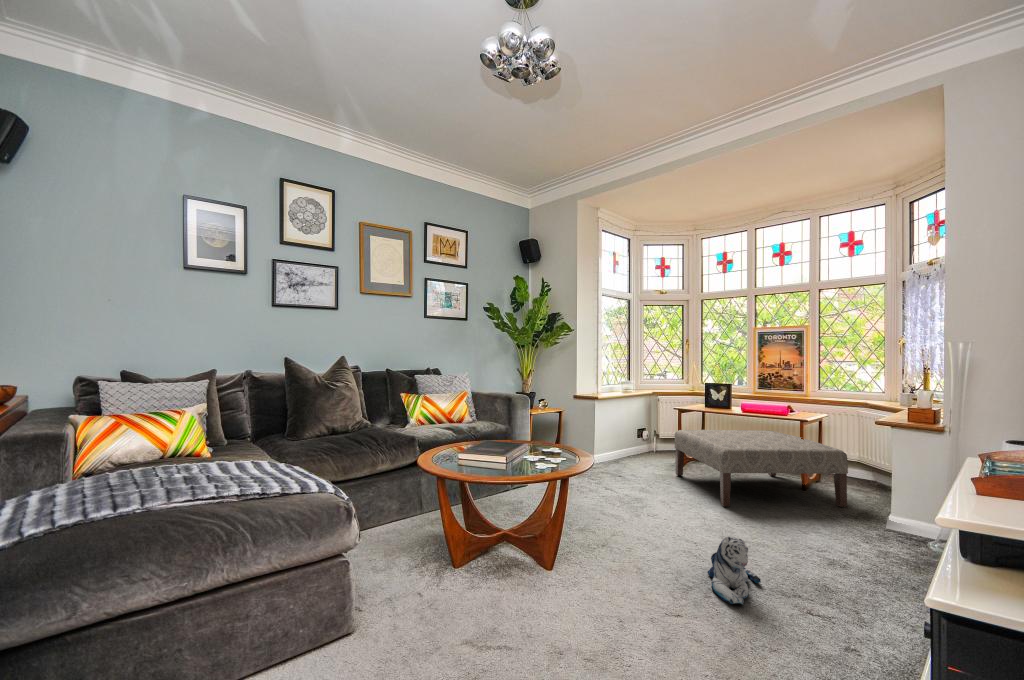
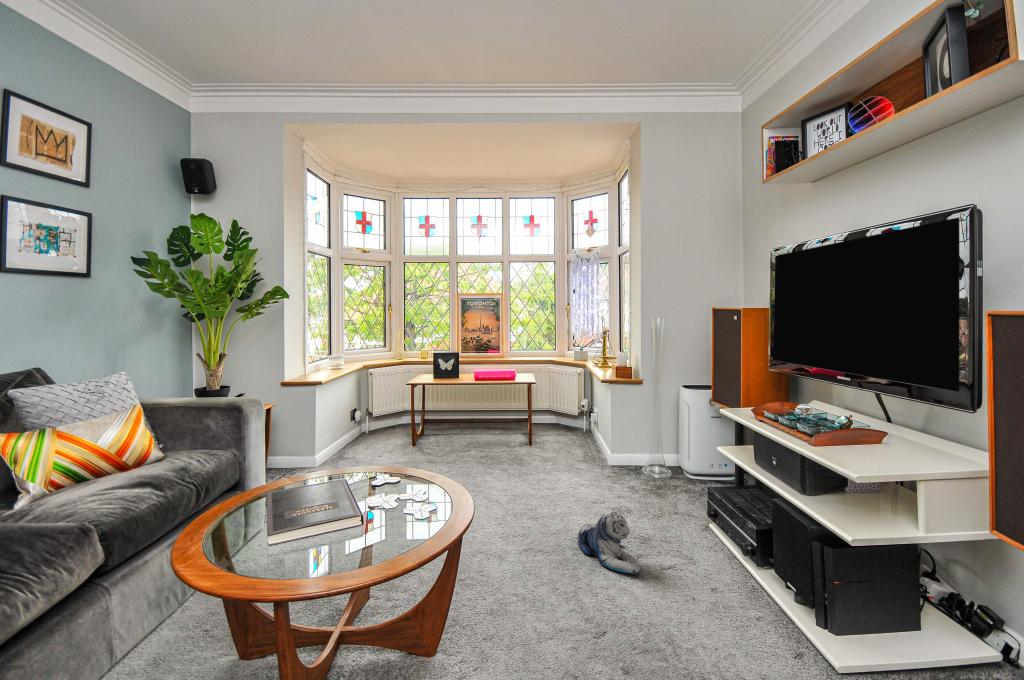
ottoman: present [675,430,848,507] -> none [422,393,570,476]

